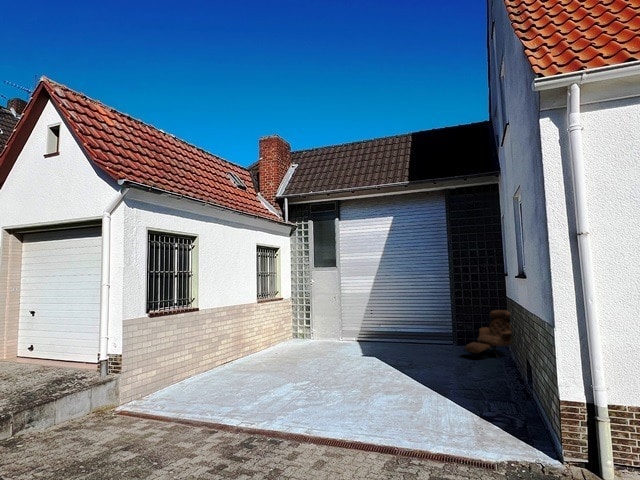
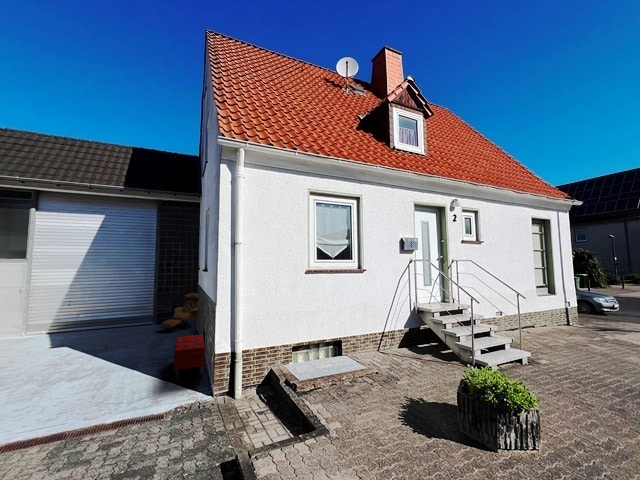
bench: none [492,367,539,426] -> present [174,334,205,379]

